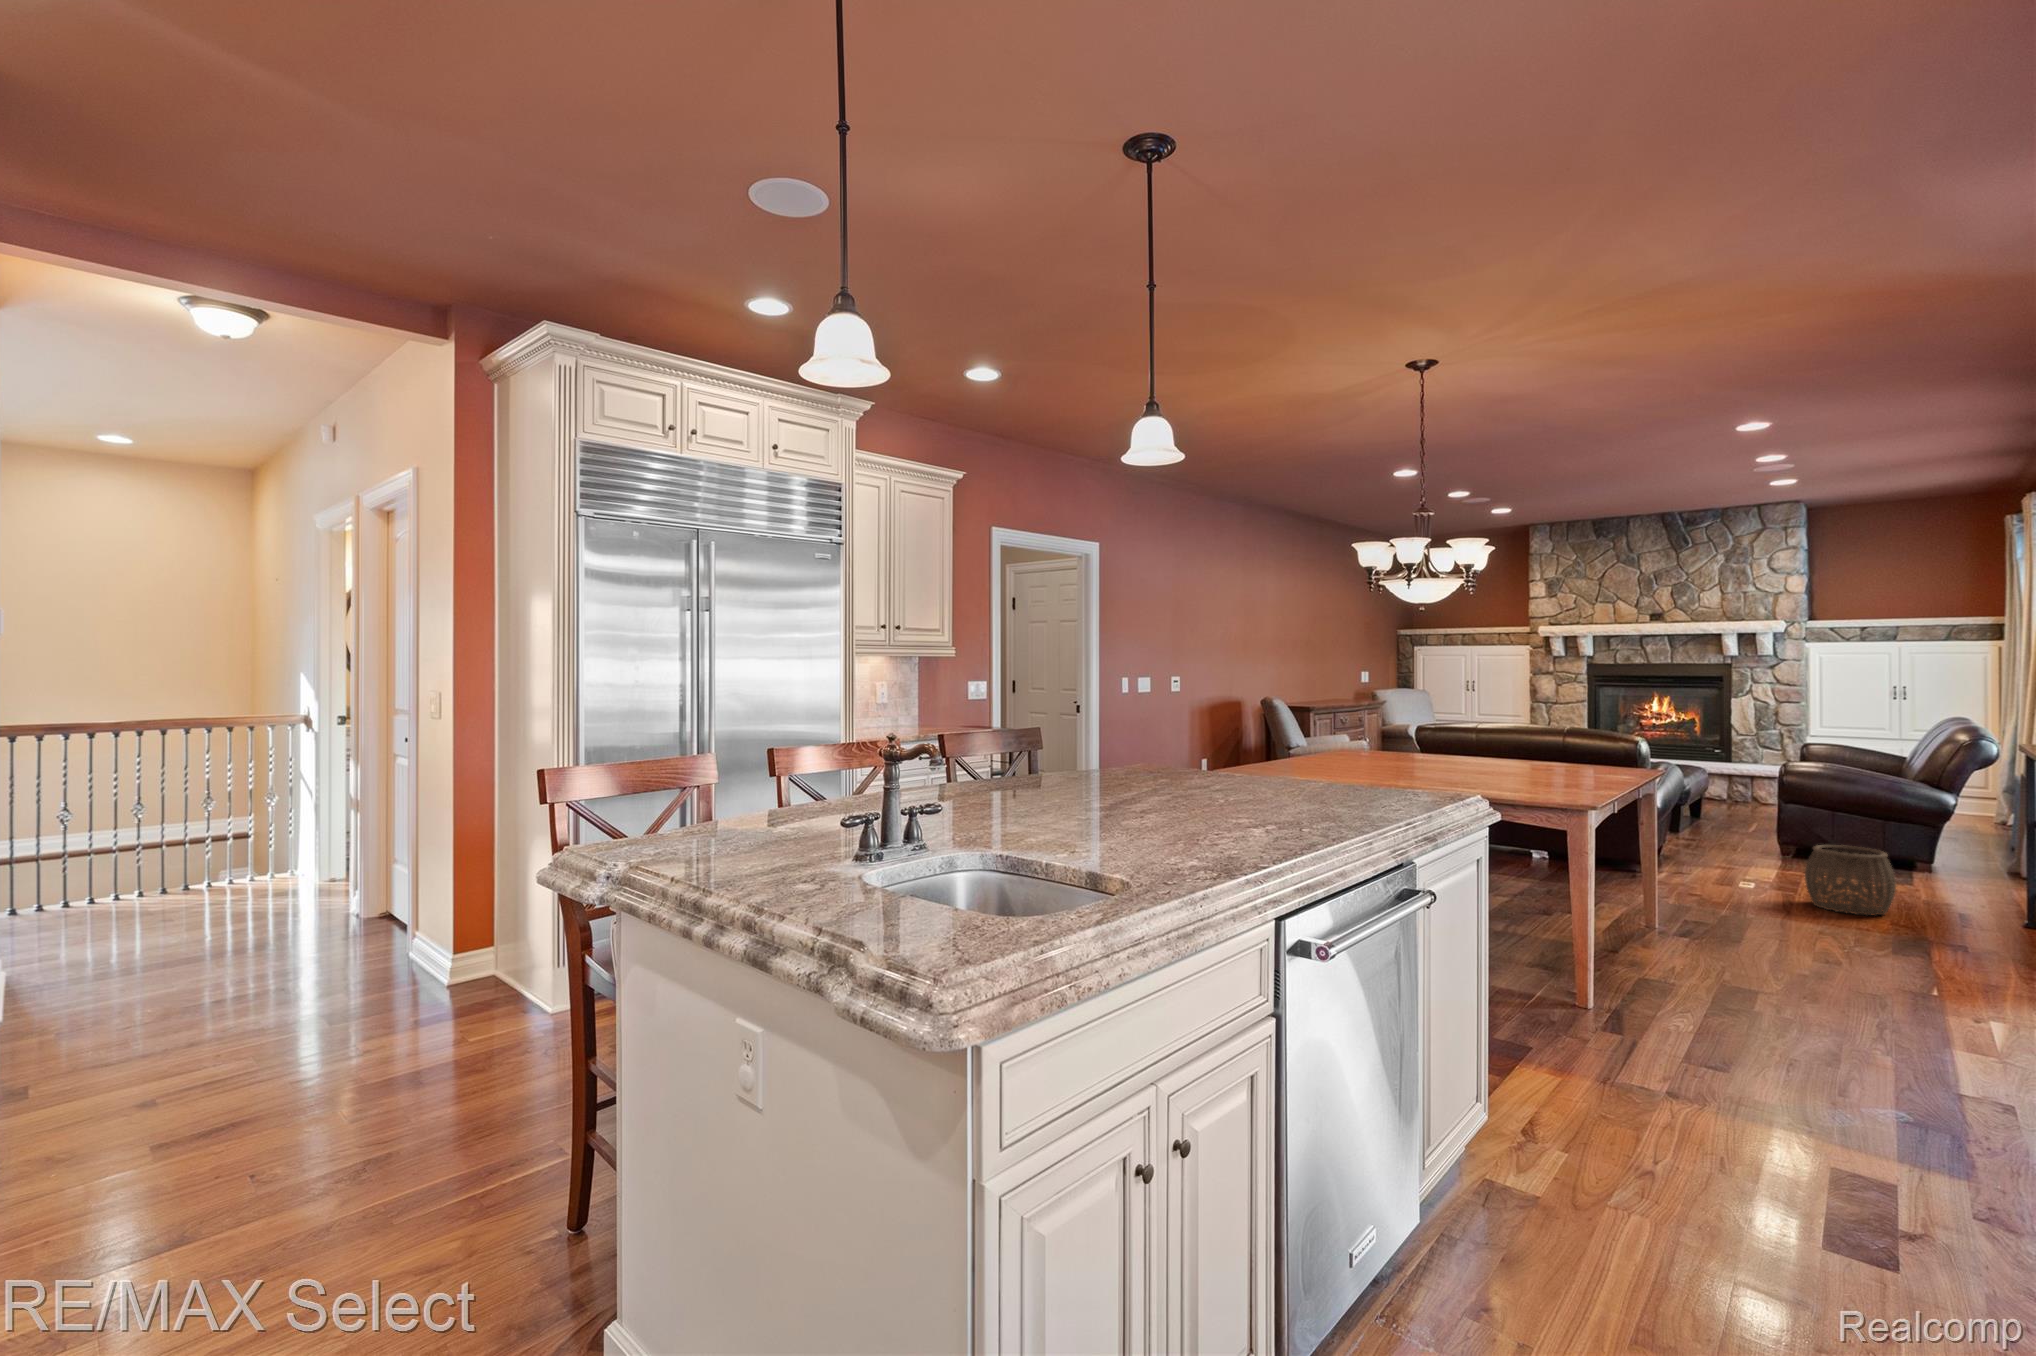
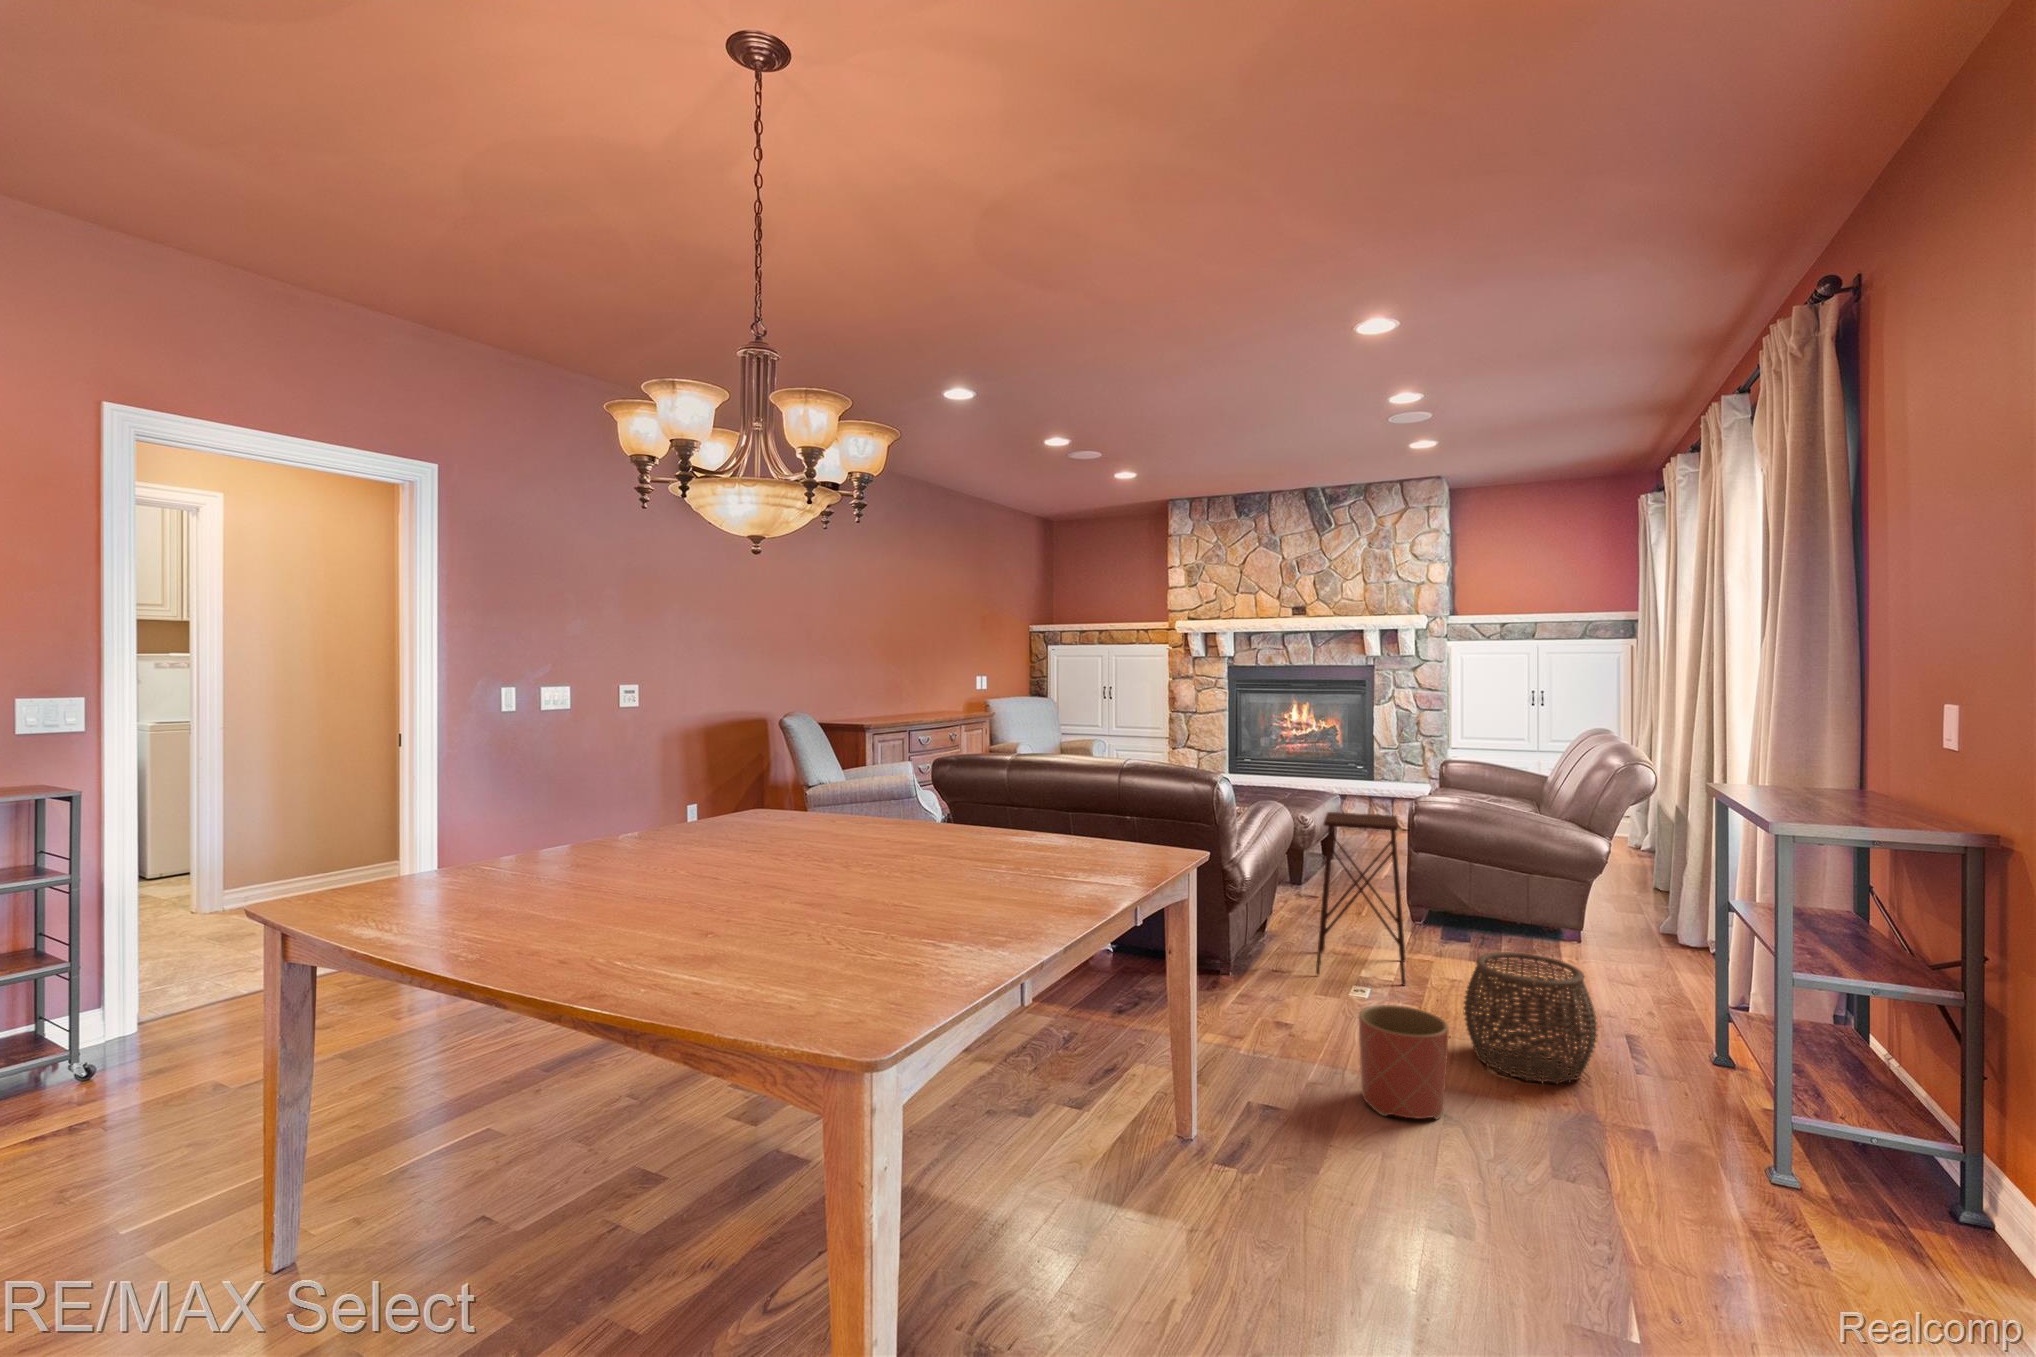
side table: none [1694,767,1763,878] -> present [1316,812,1406,985]
planter: none [1732,864,1791,922] -> present [1359,1005,1449,1119]

